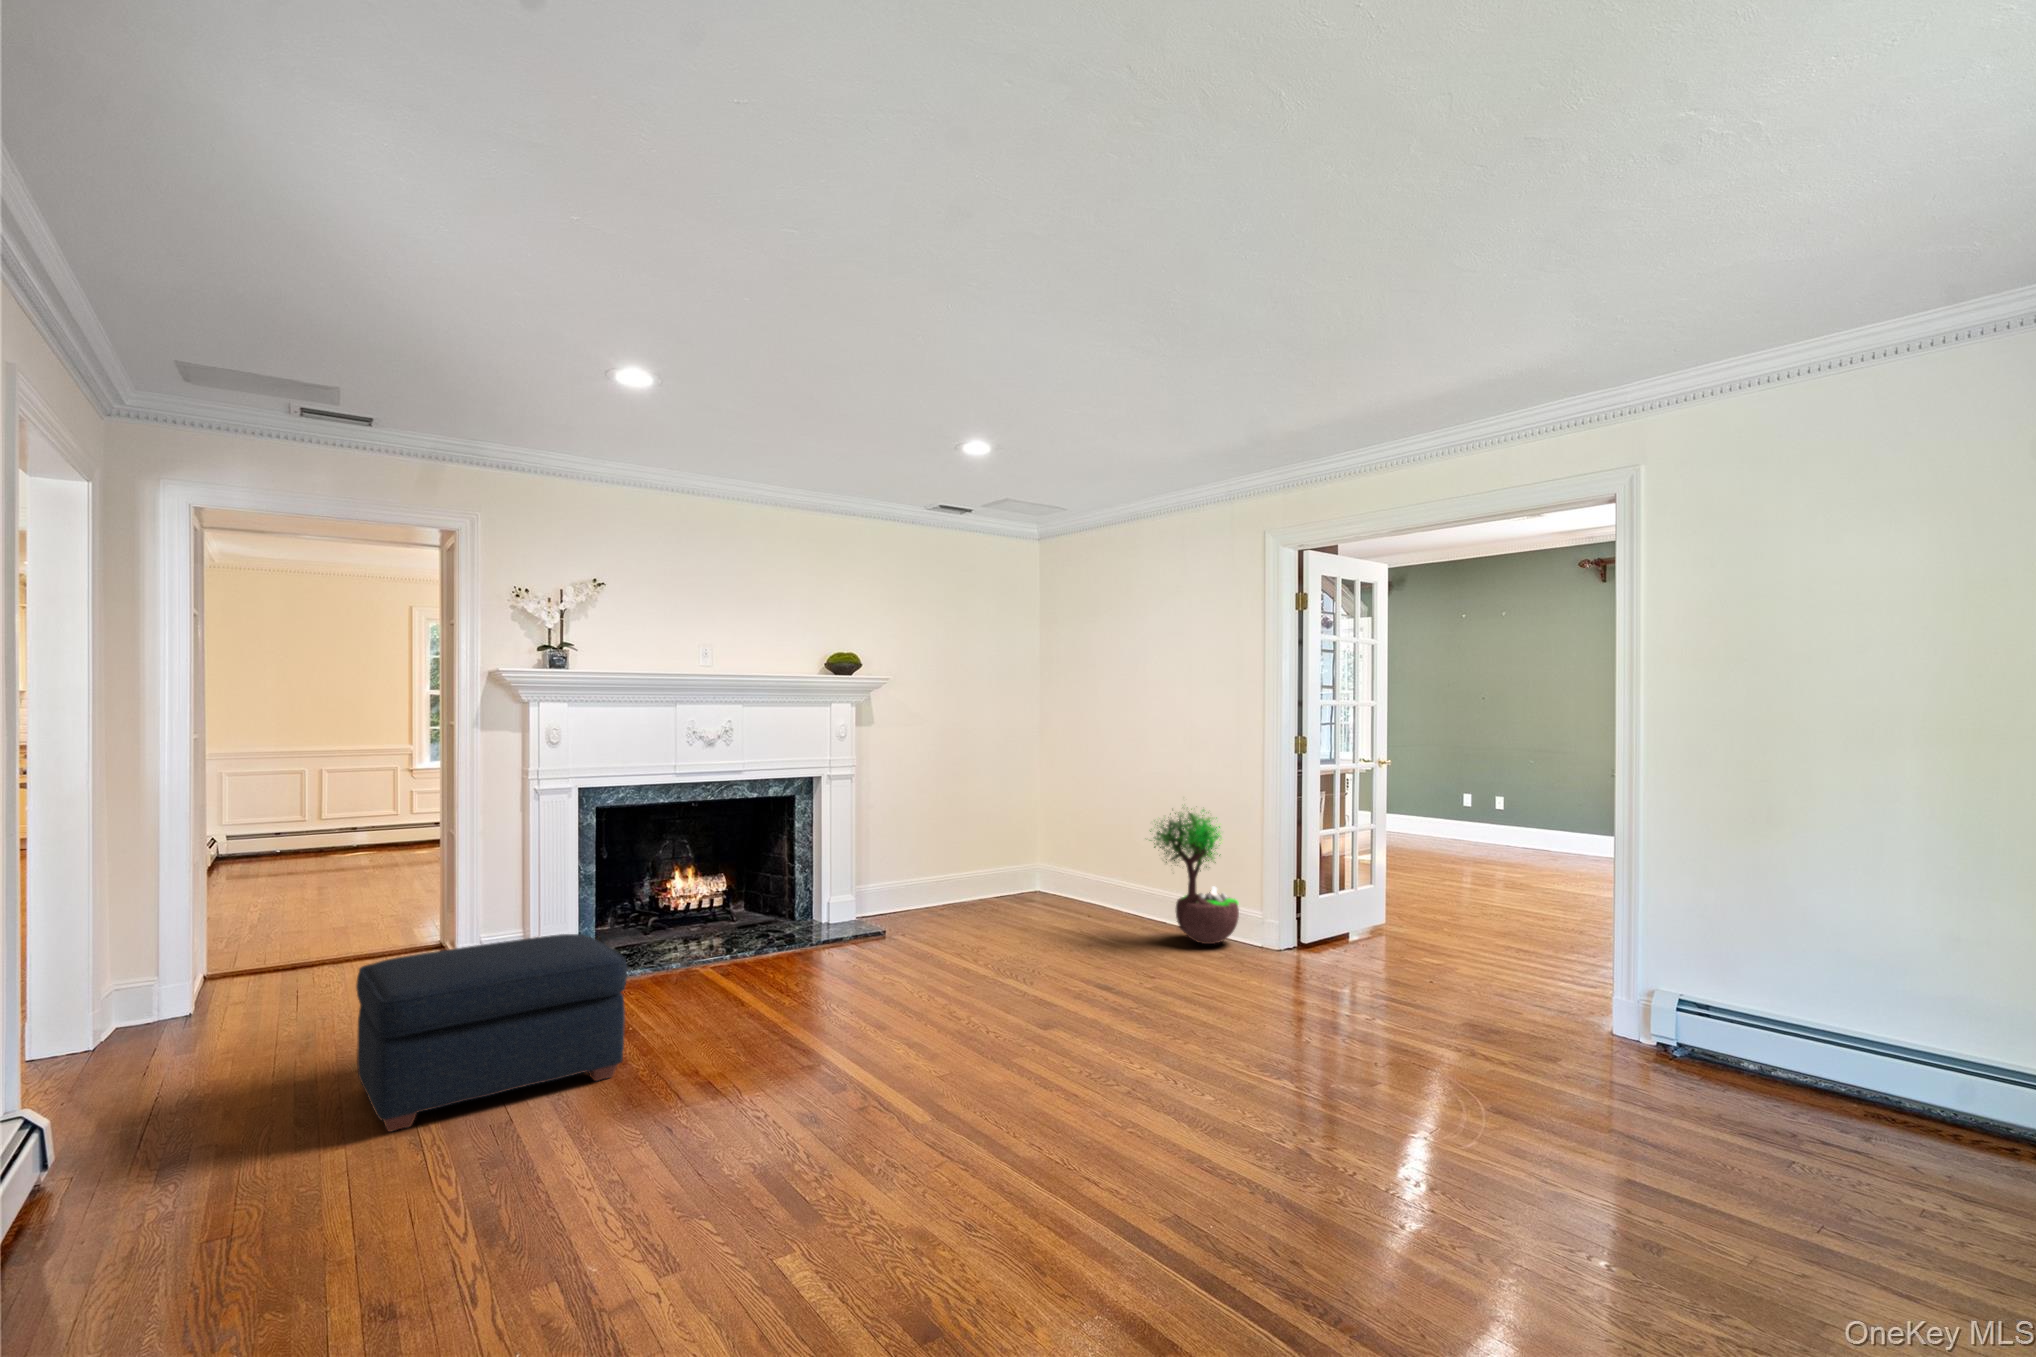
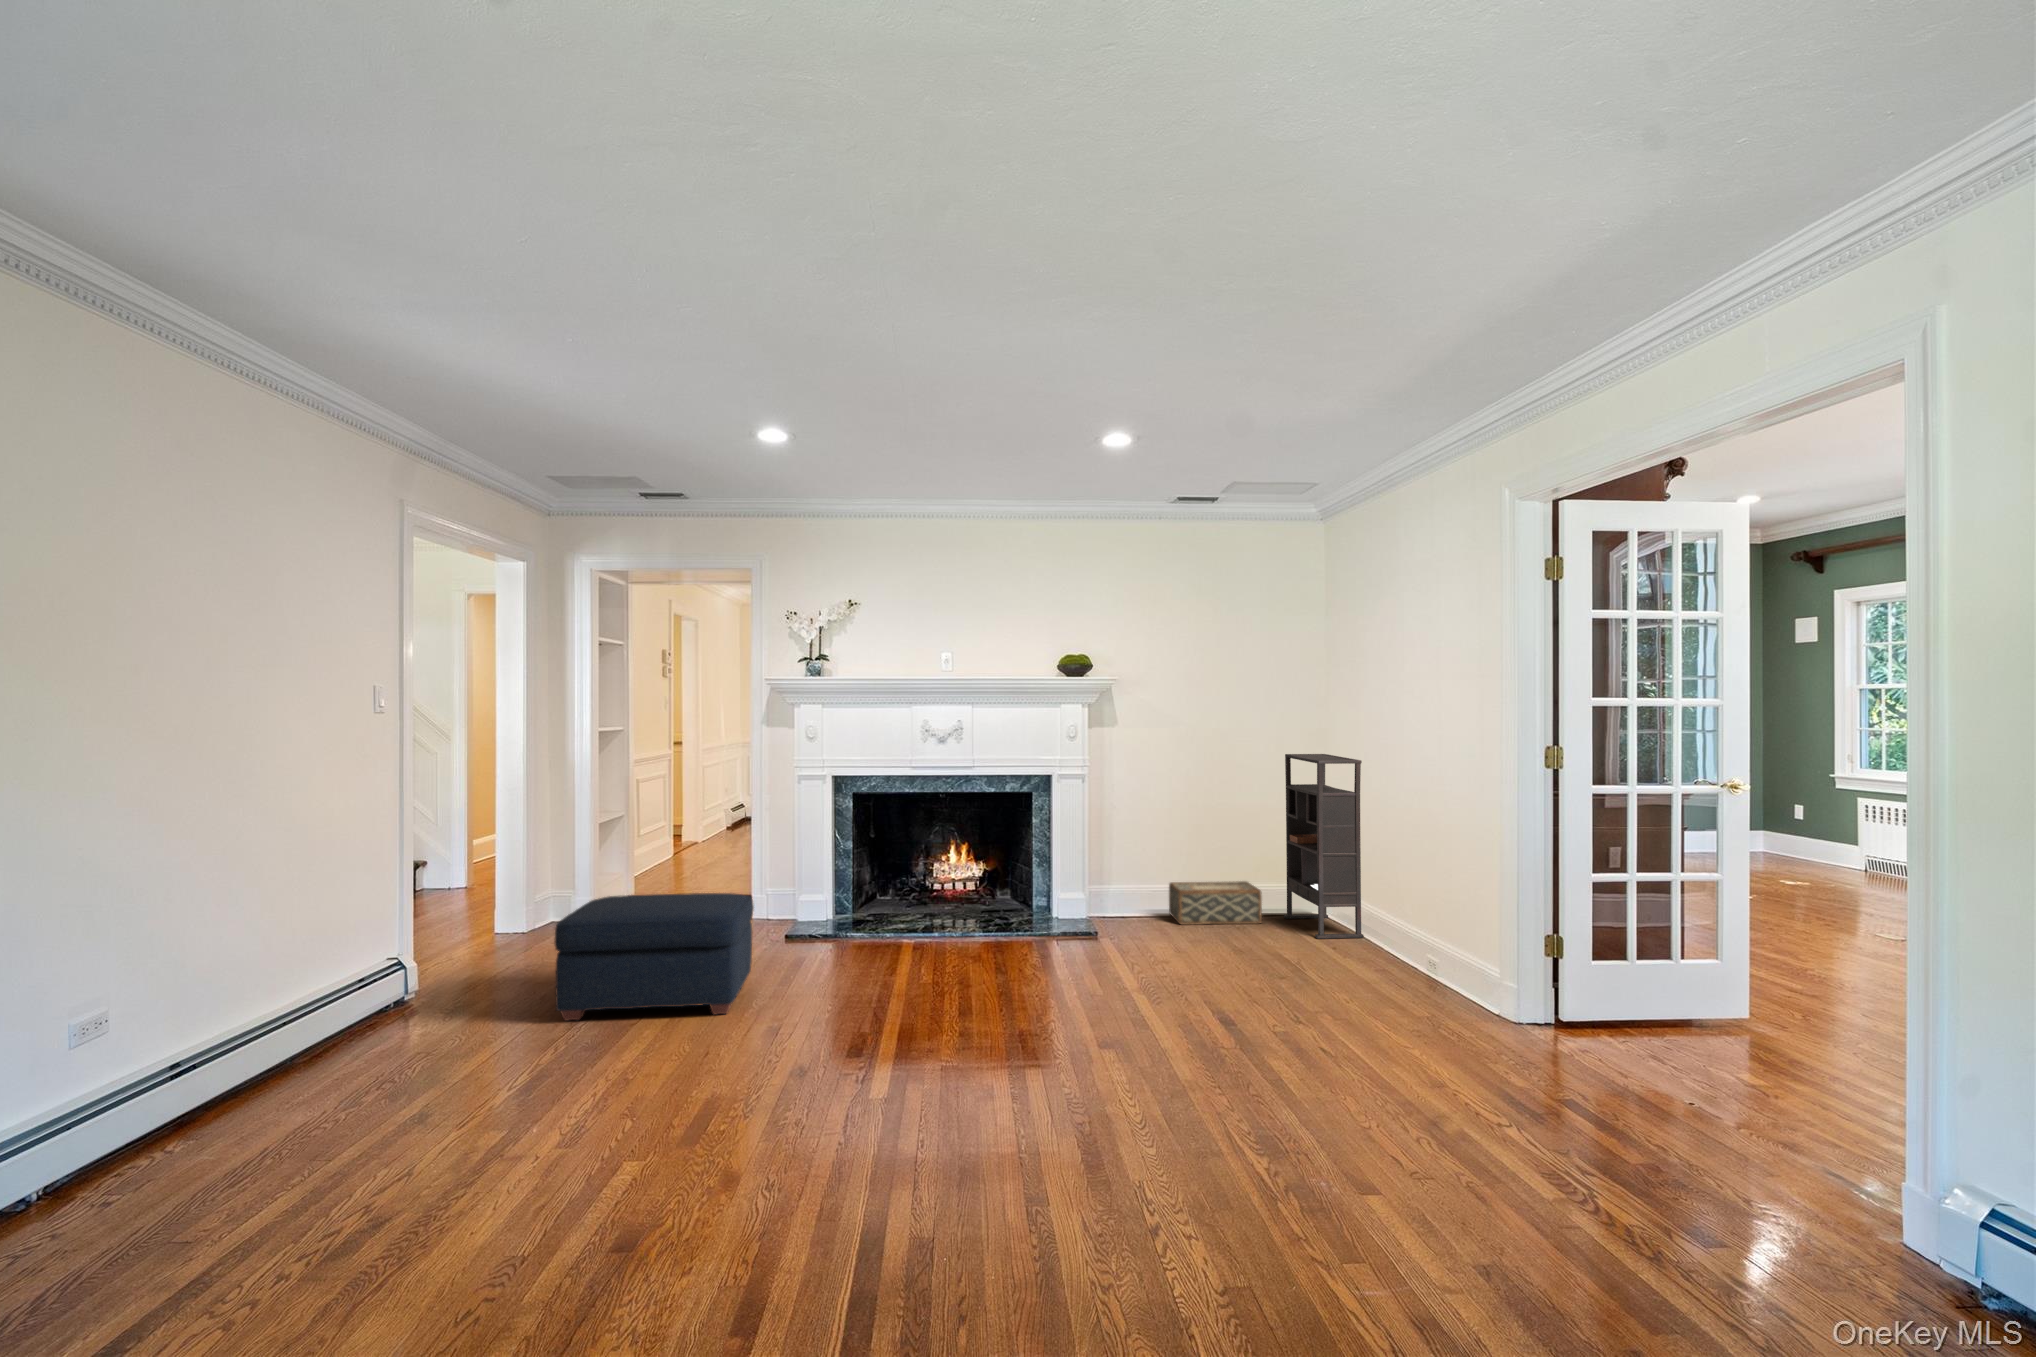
bookshelf: none [1016,748,1098,912] -> present [1284,754,1364,939]
potted tree: present [1149,809,1239,944] -> none [1350,816,1477,1000]
woven basket: none [918,869,1006,915] -> present [1169,881,1262,925]

